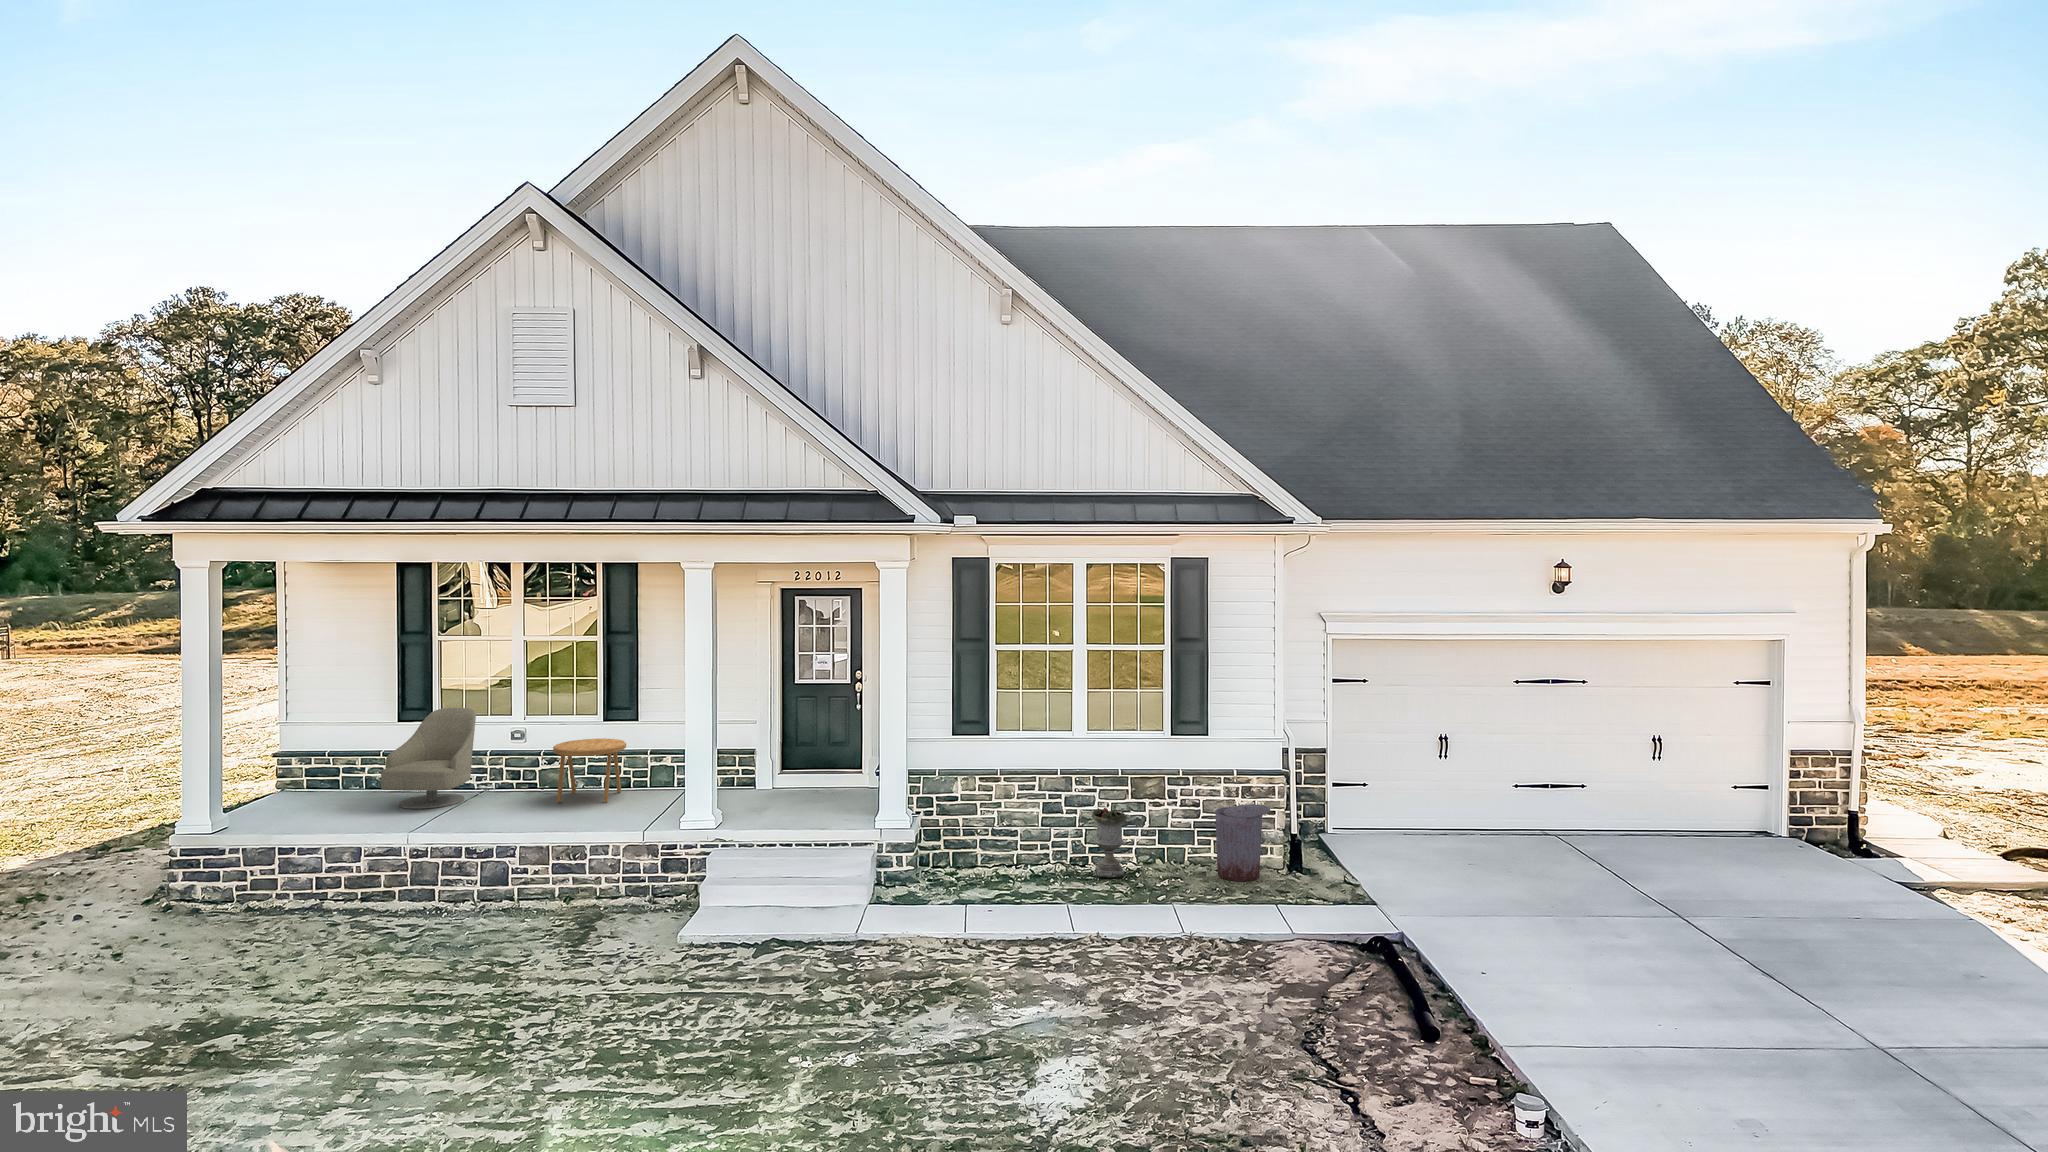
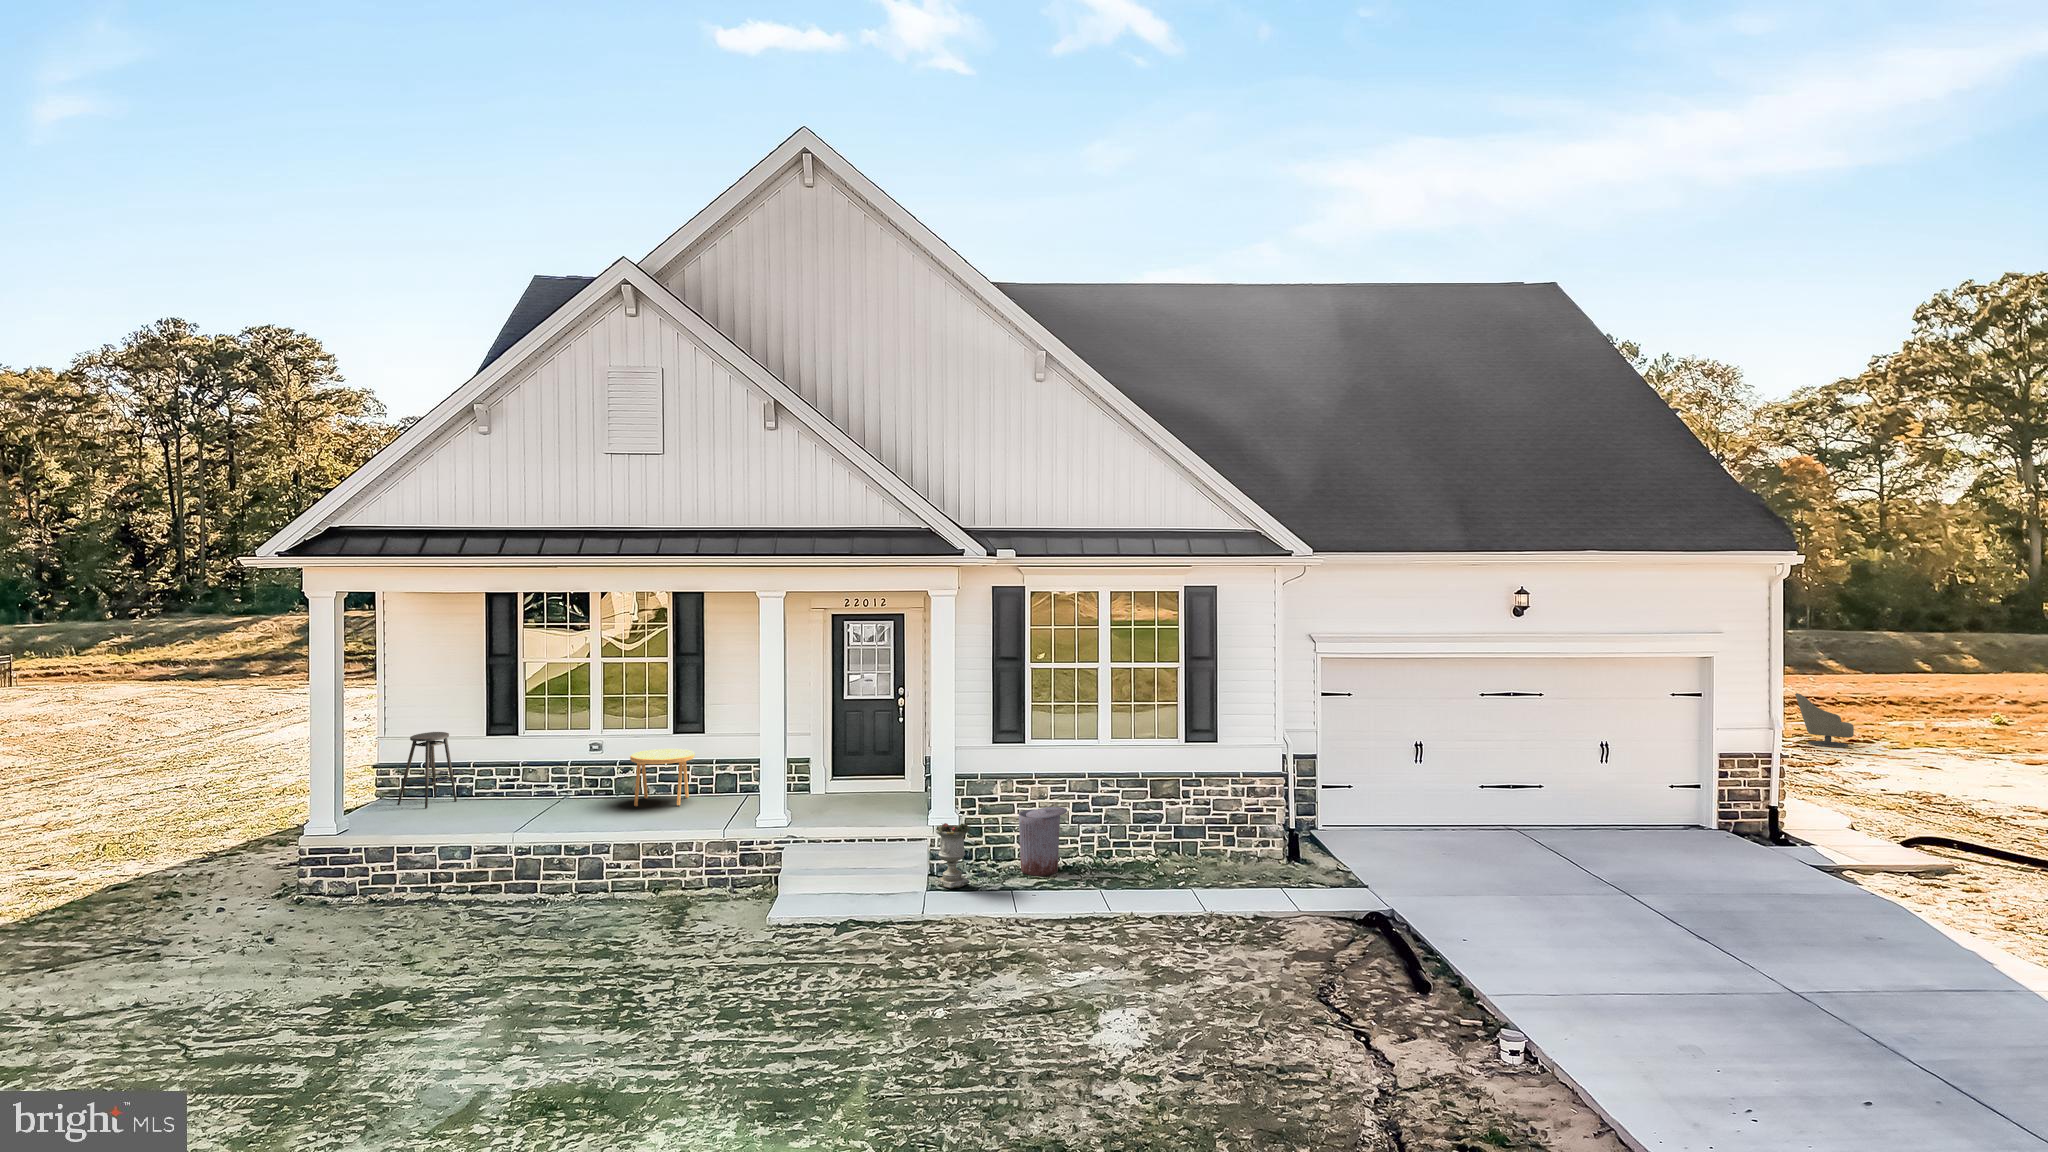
armchair: present [381,708,476,809] -> present [1795,693,1854,747]
stool: none [300,719,366,803] -> present [397,732,457,808]
trash can: present [1215,804,1270,881] -> present [1019,807,1067,876]
planter: present [1092,808,1128,878] -> present [935,823,970,888]

